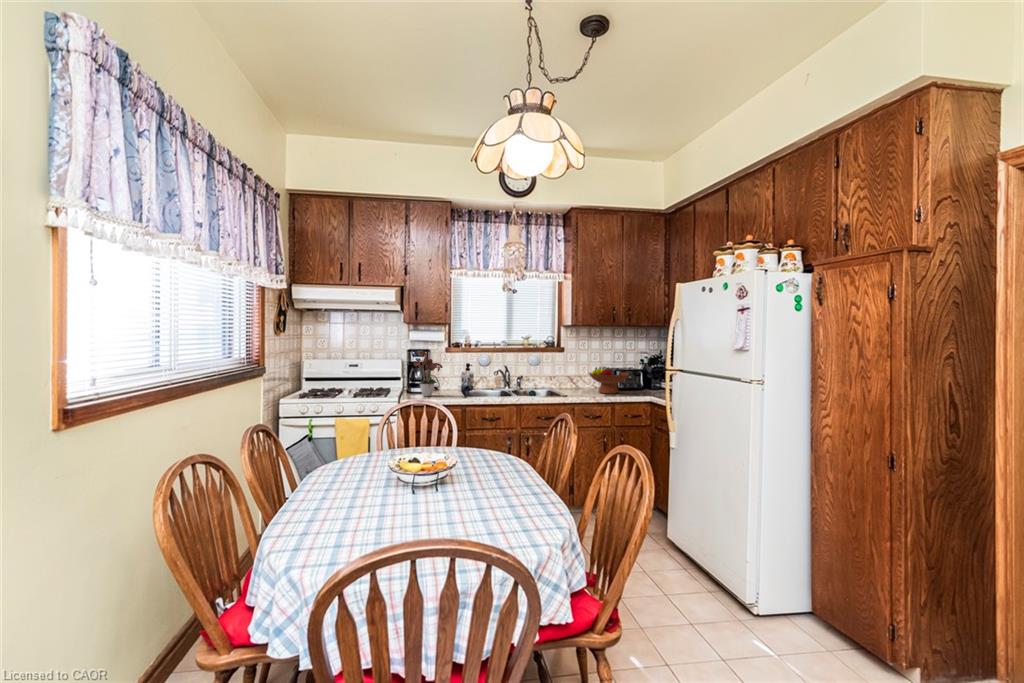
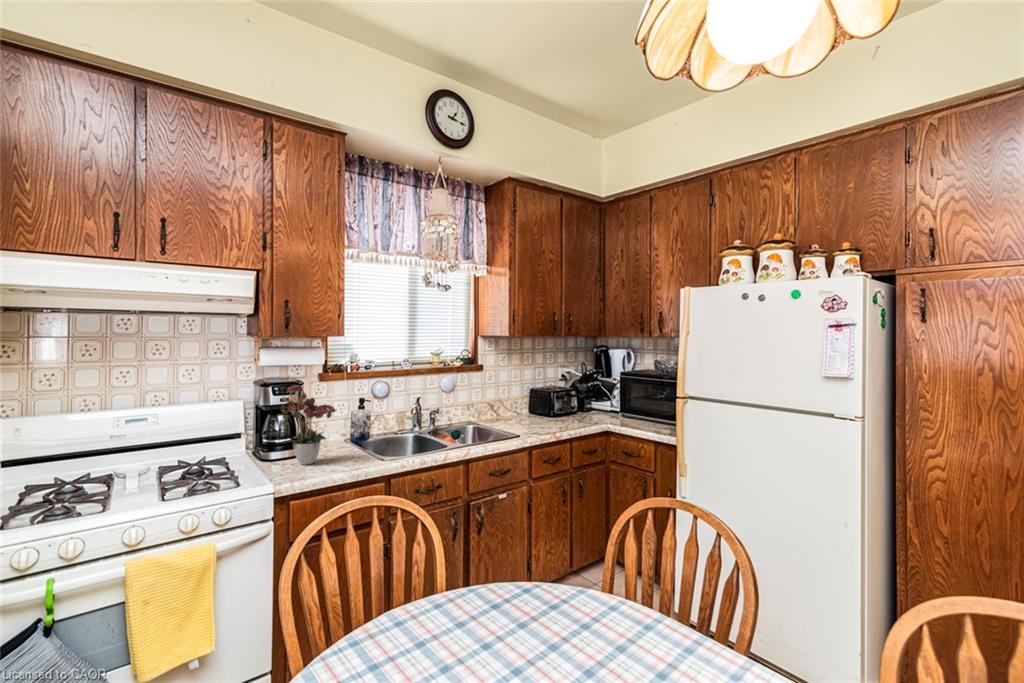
fruit bowl: present [589,367,629,394] -> none [525,389,577,425]

